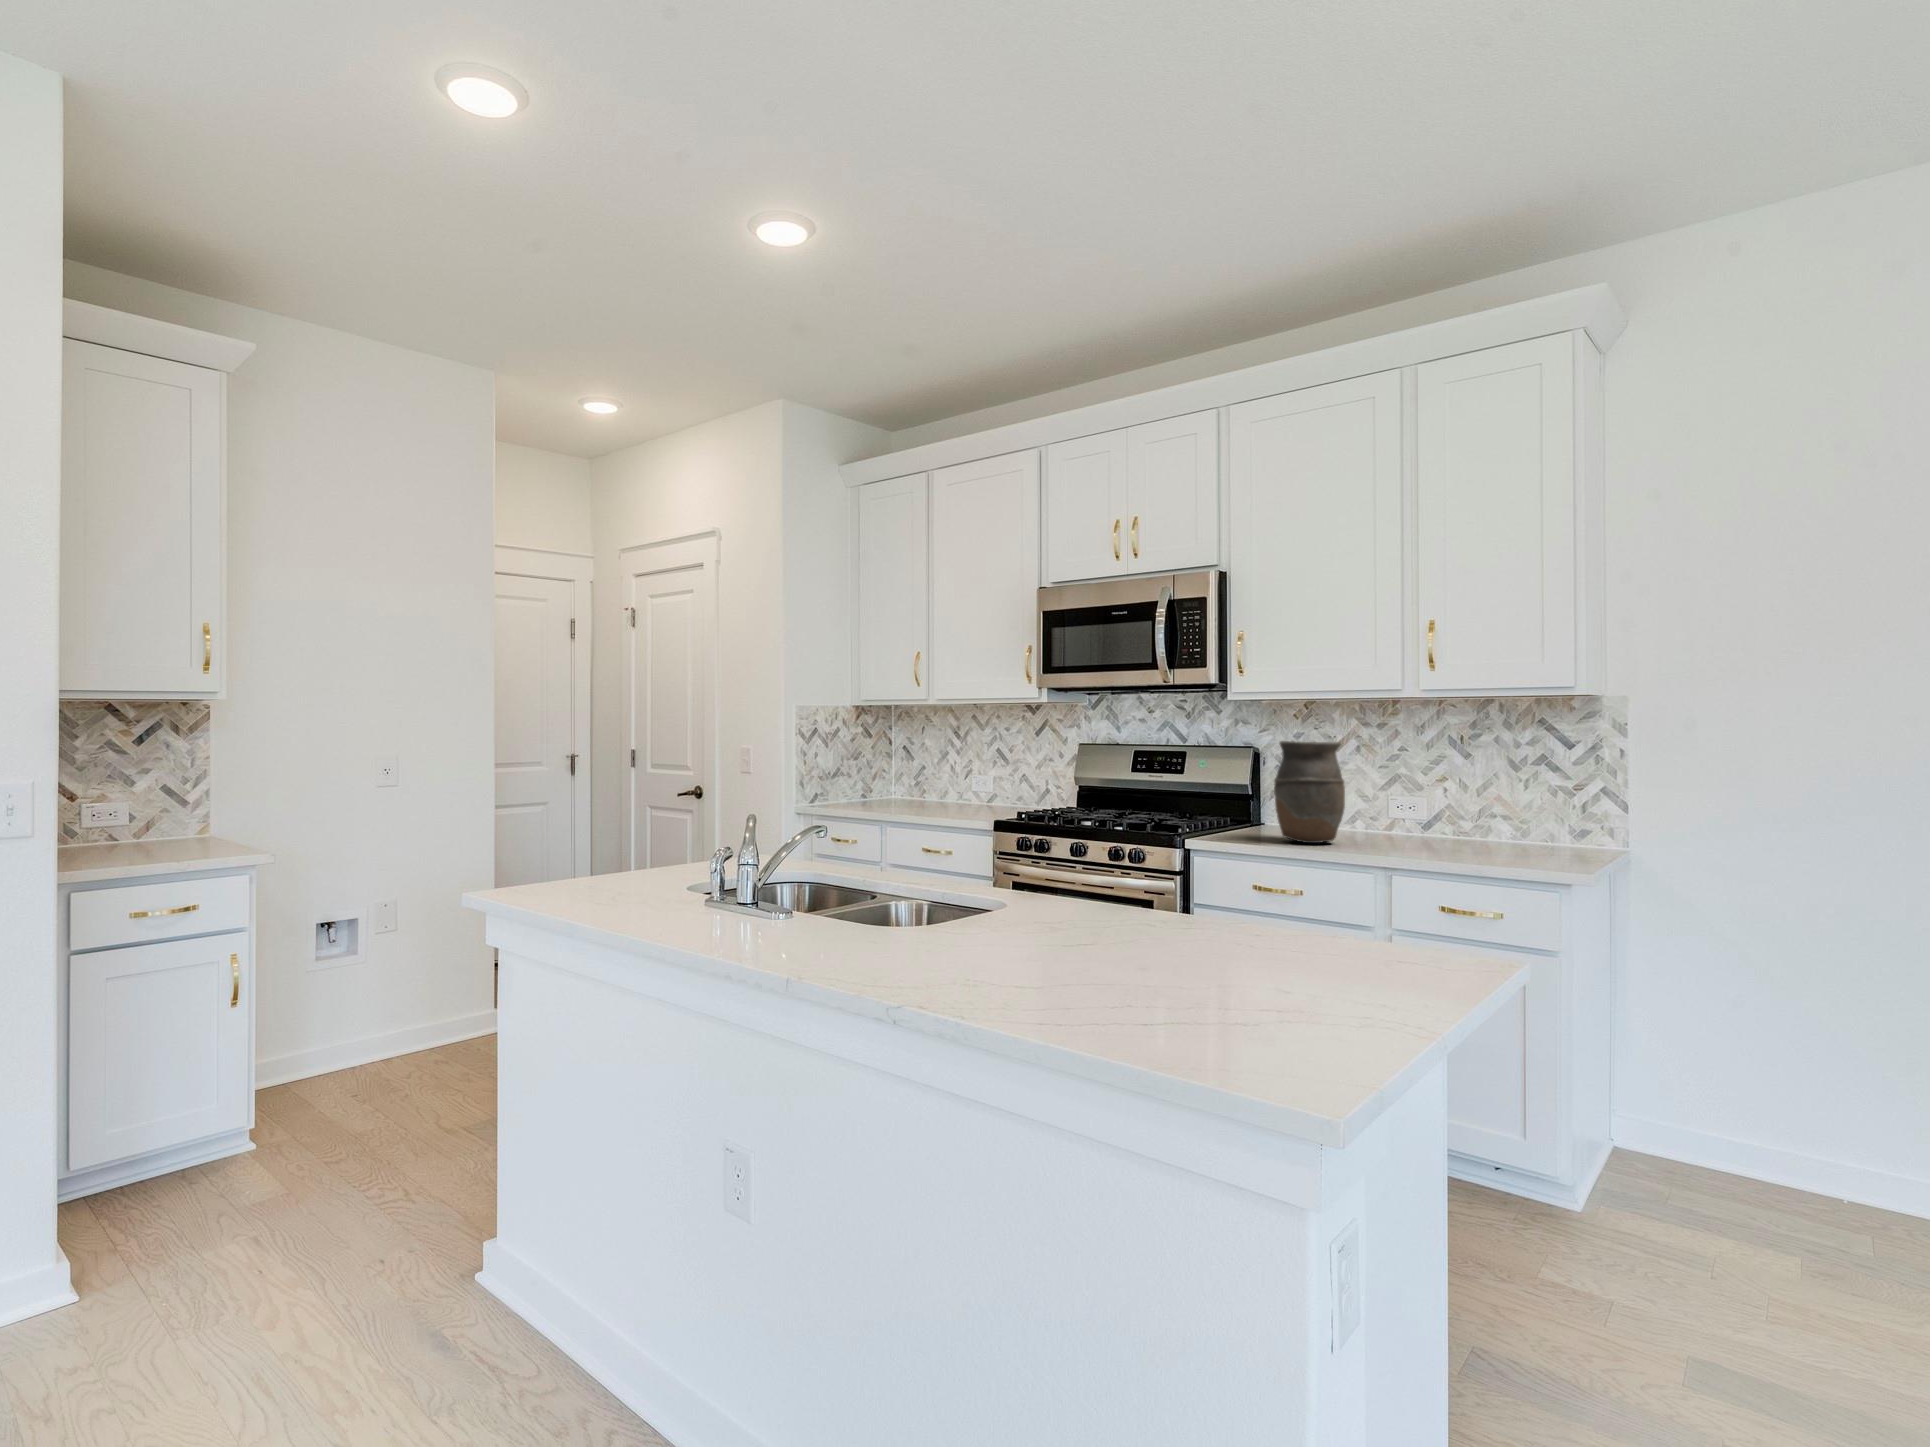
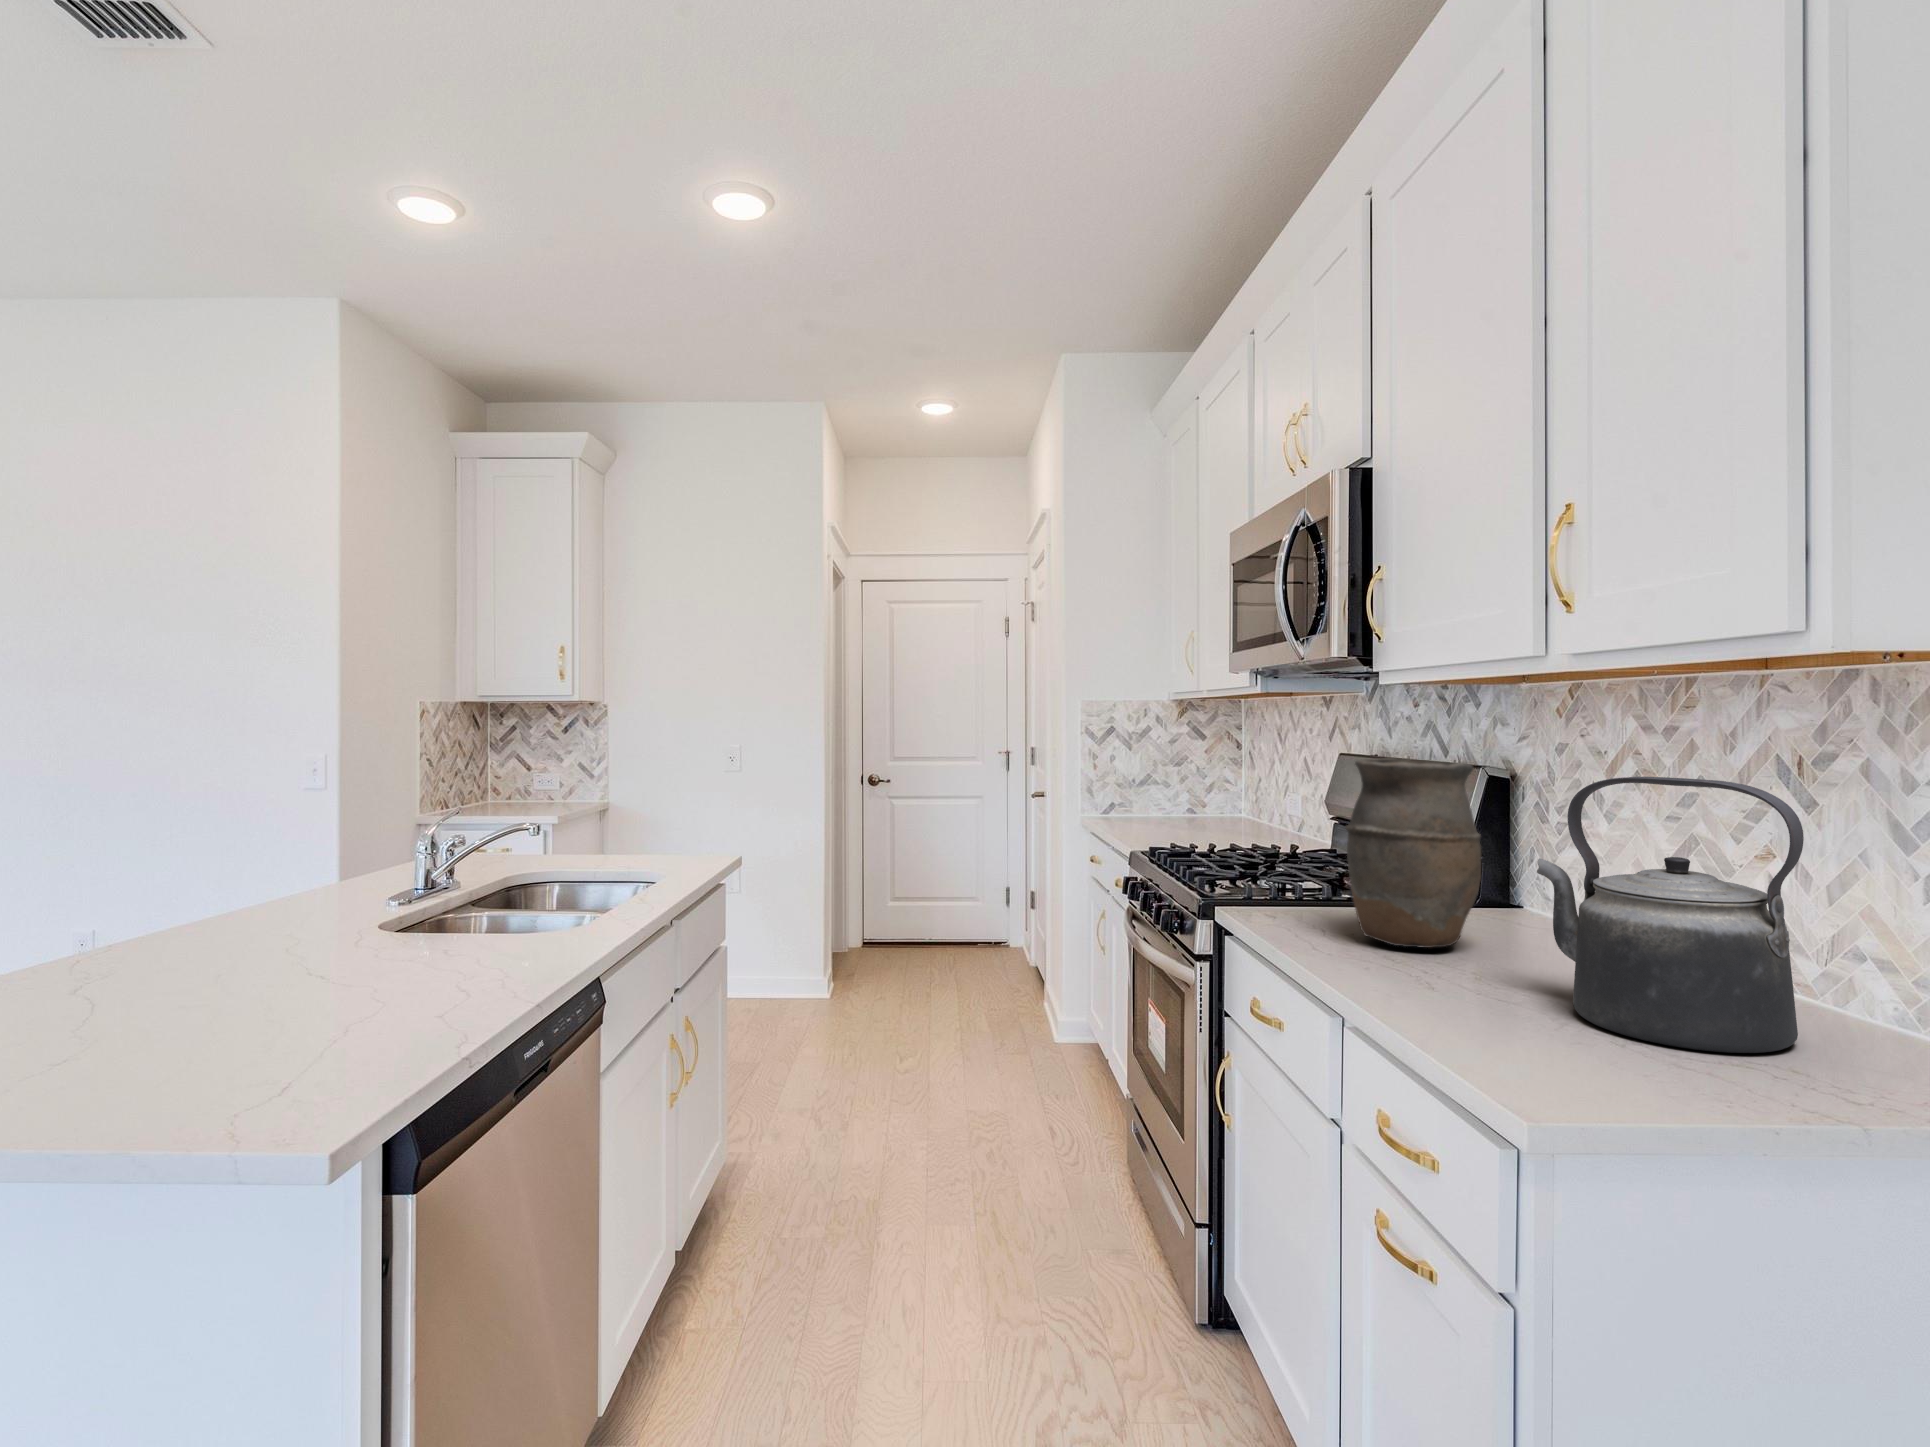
kettle: none [1416,743,1530,857] -> present [1537,777,1804,1053]

